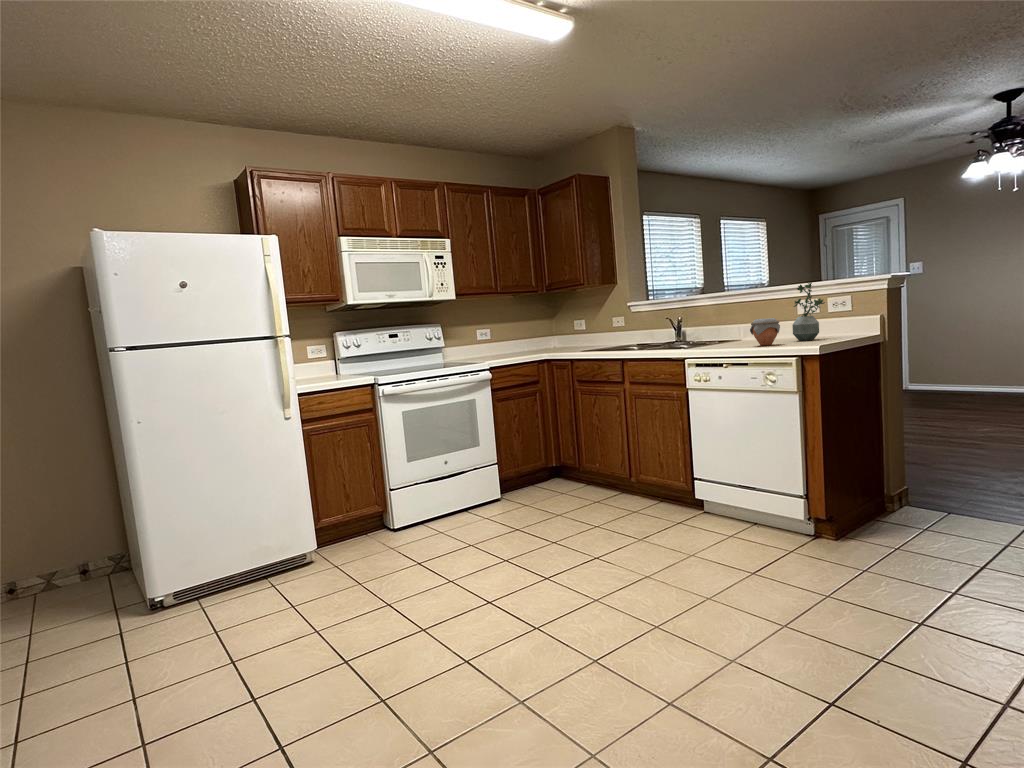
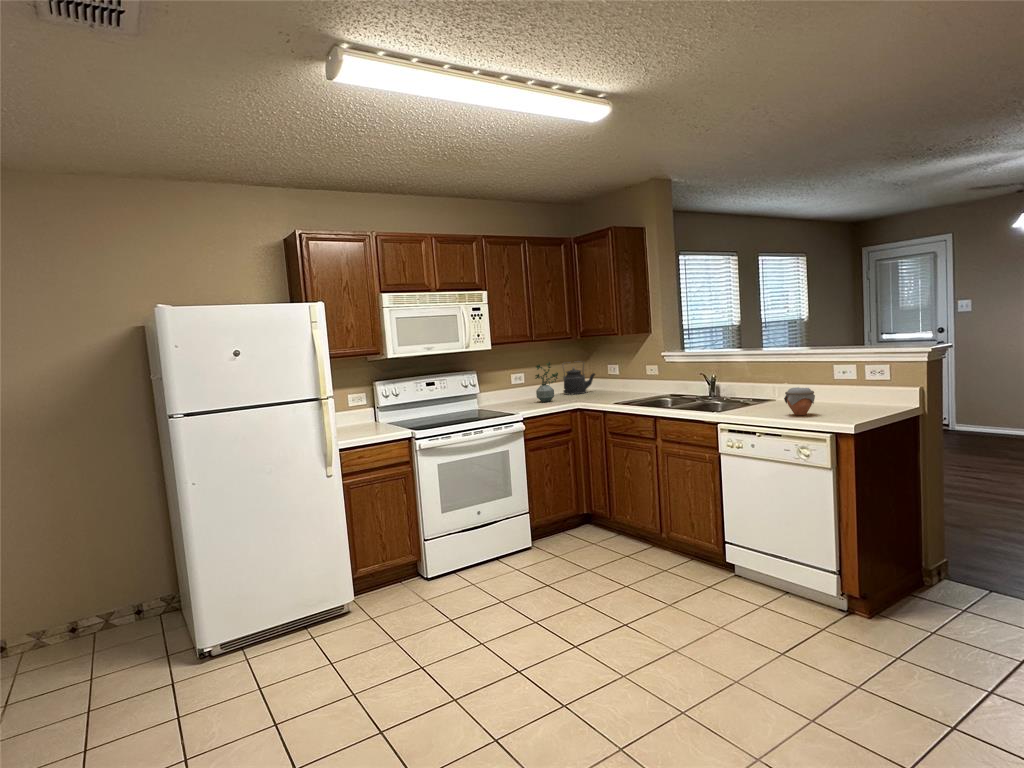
potted plant: present [792,282,825,341] -> present [535,362,558,402]
kettle: none [528,317,561,351] -> present [563,362,595,395]

